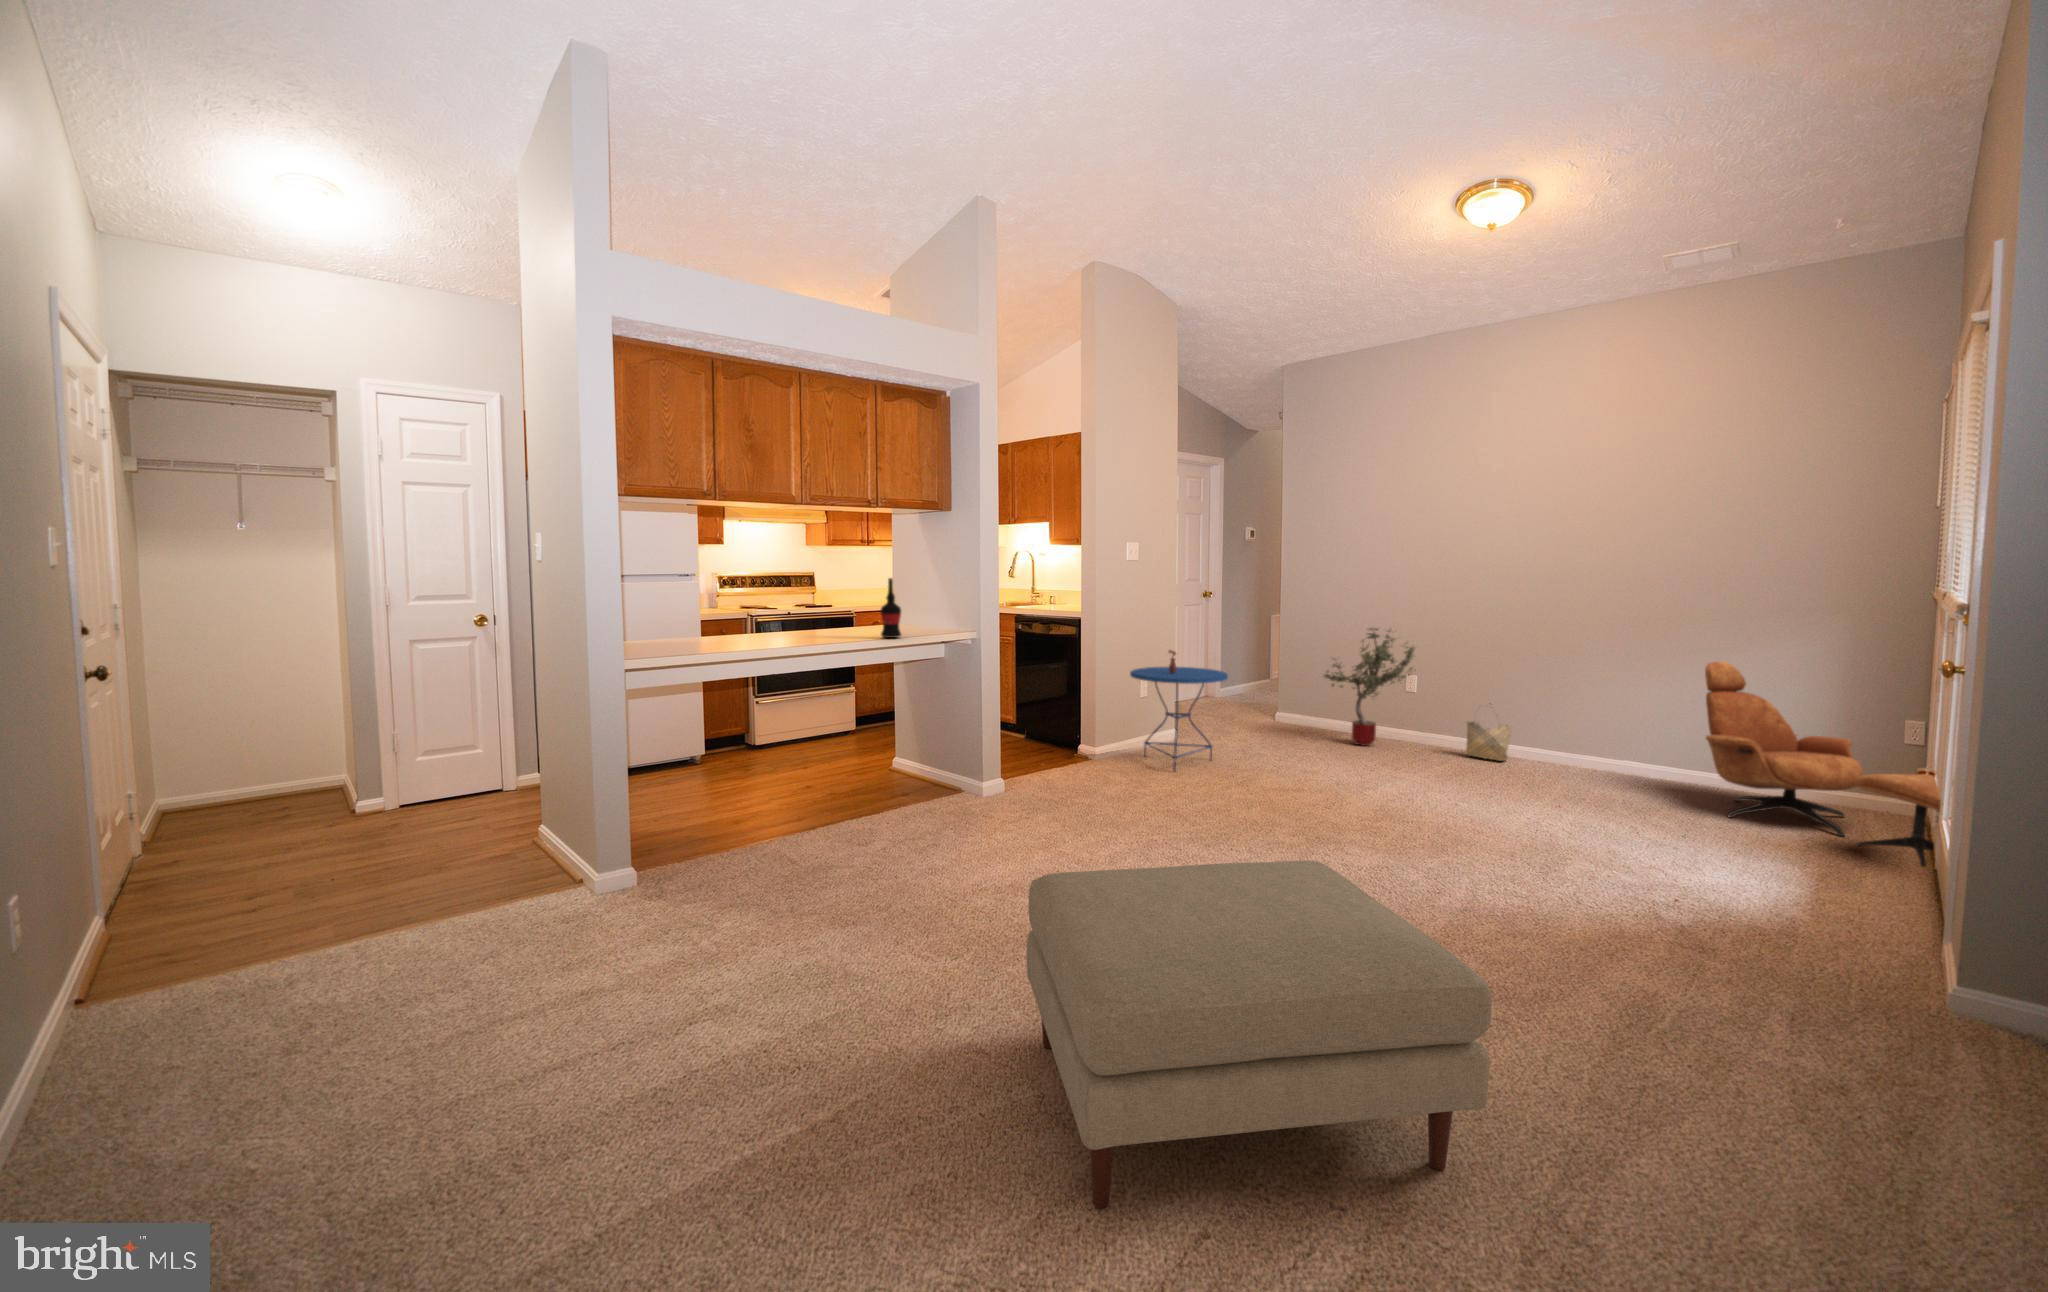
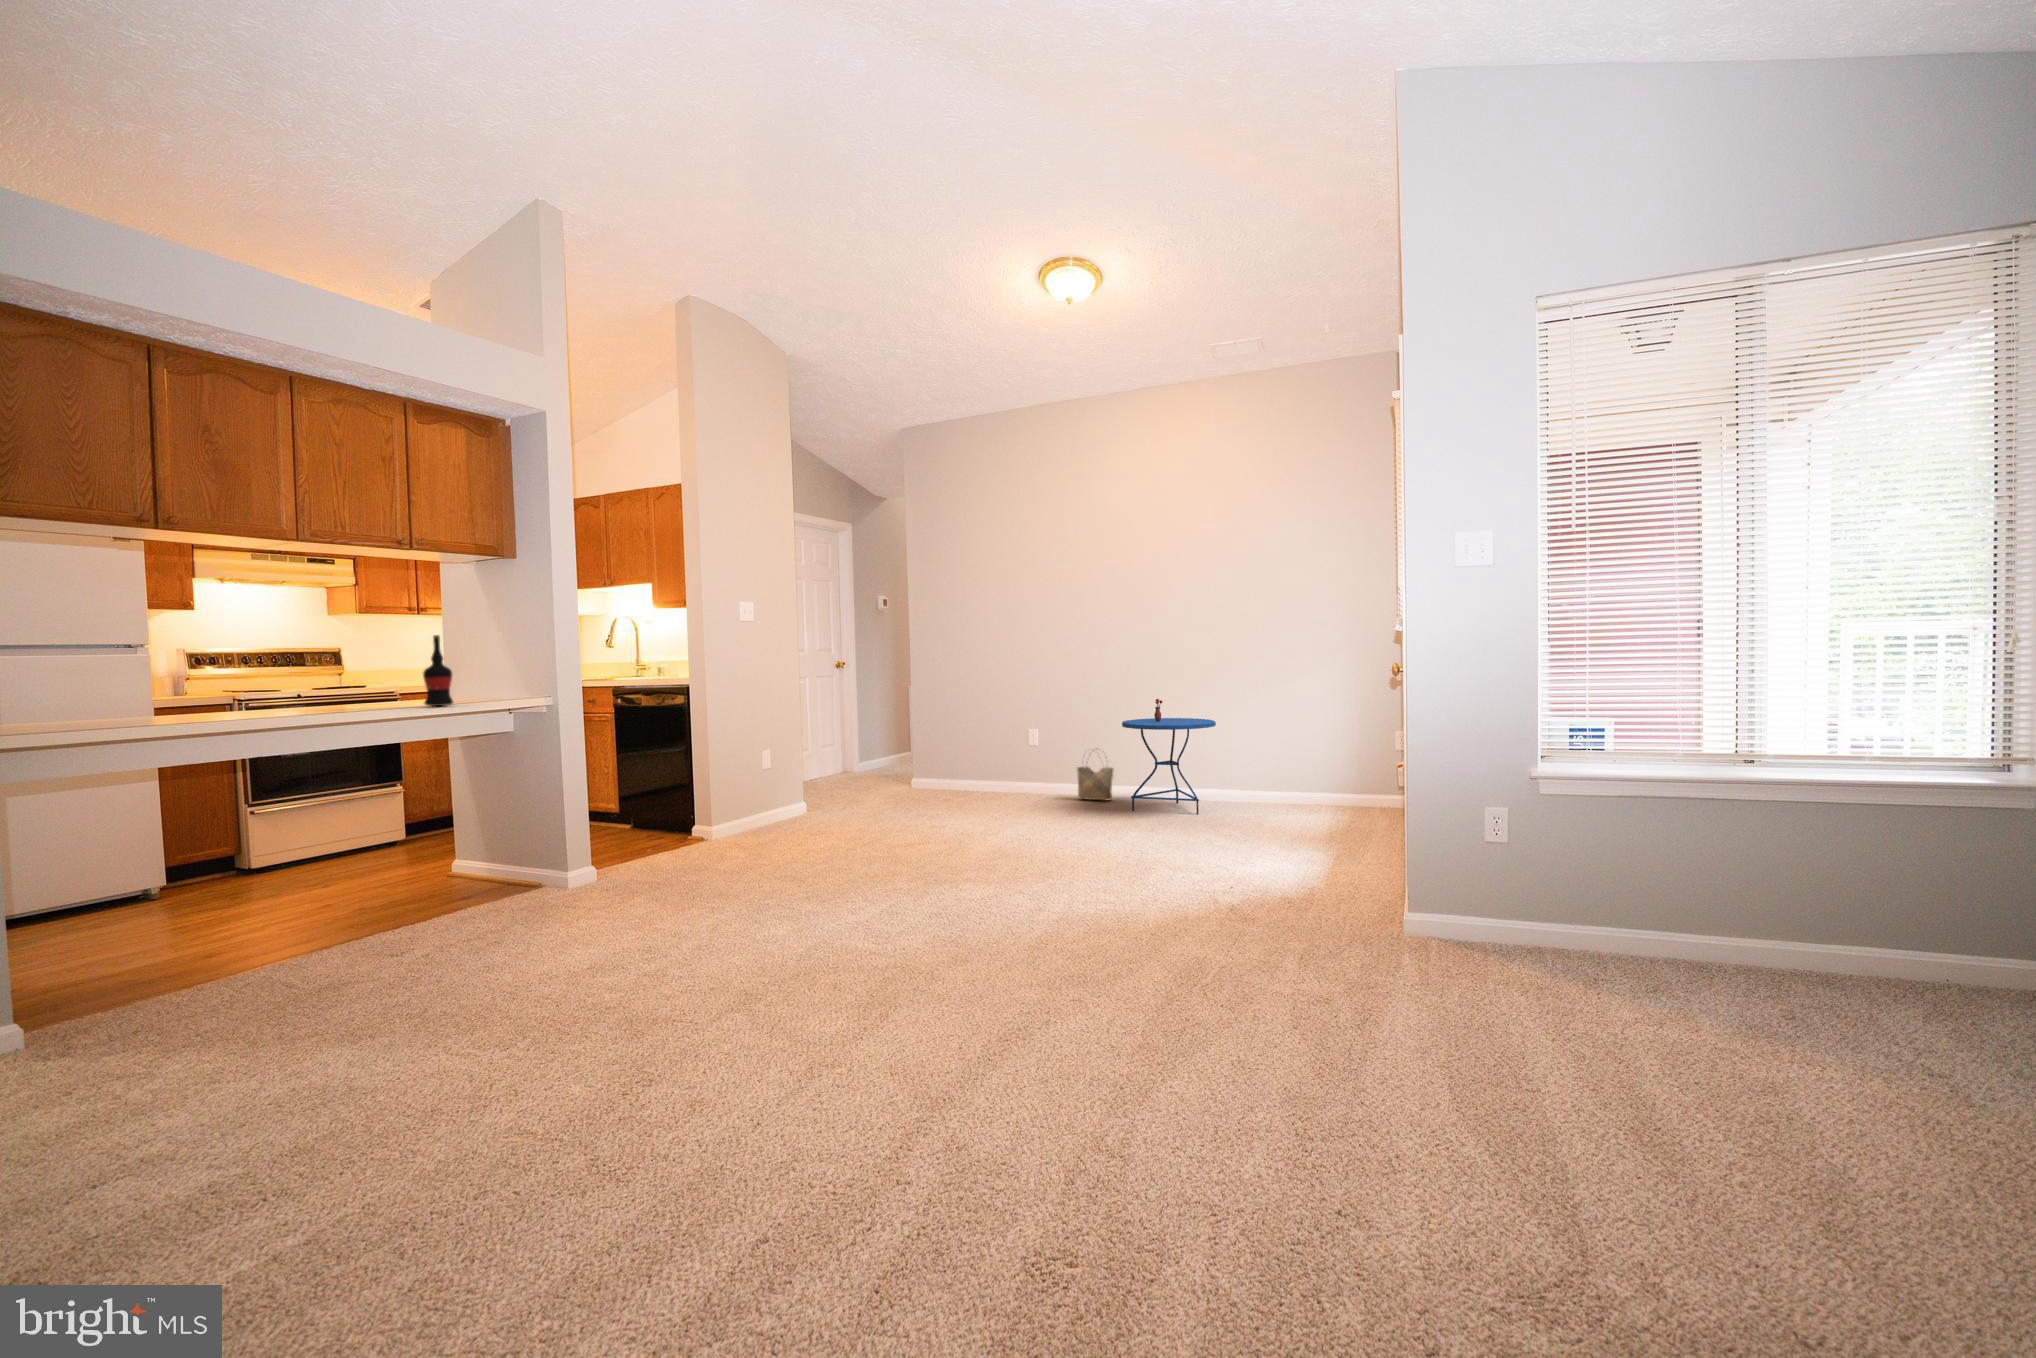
potted tree: present [1324,628,1415,746] -> none [949,684,1031,800]
side table: present [1130,650,1228,771] -> present [1122,699,1216,814]
lounge chair: present [1705,662,1940,867] -> none [1249,694,1431,840]
ottoman: present [1027,860,1492,1209] -> none [581,868,1038,1248]

